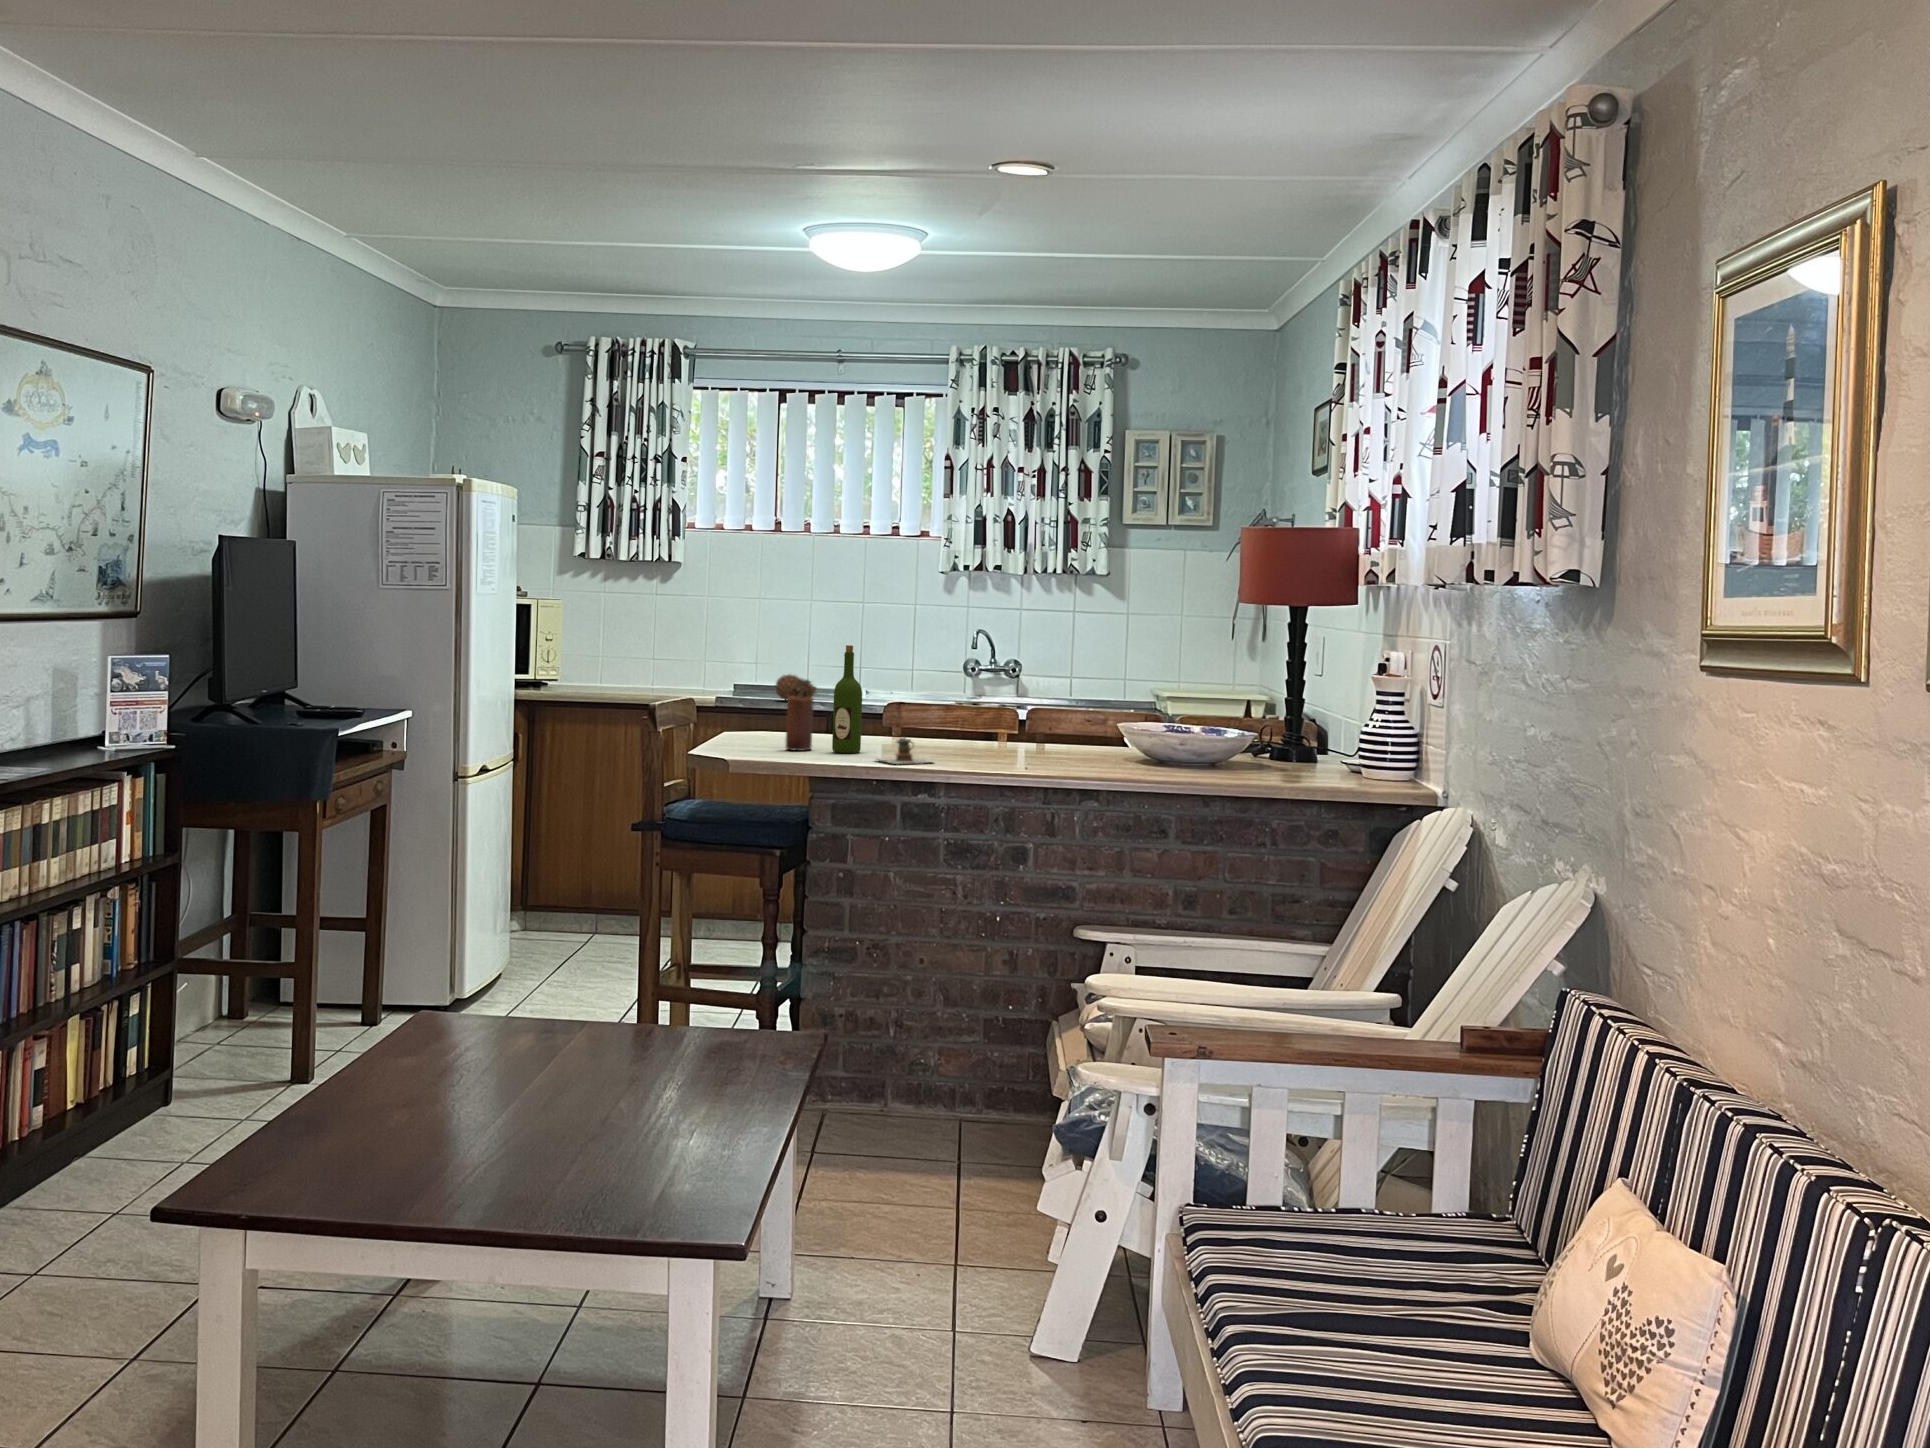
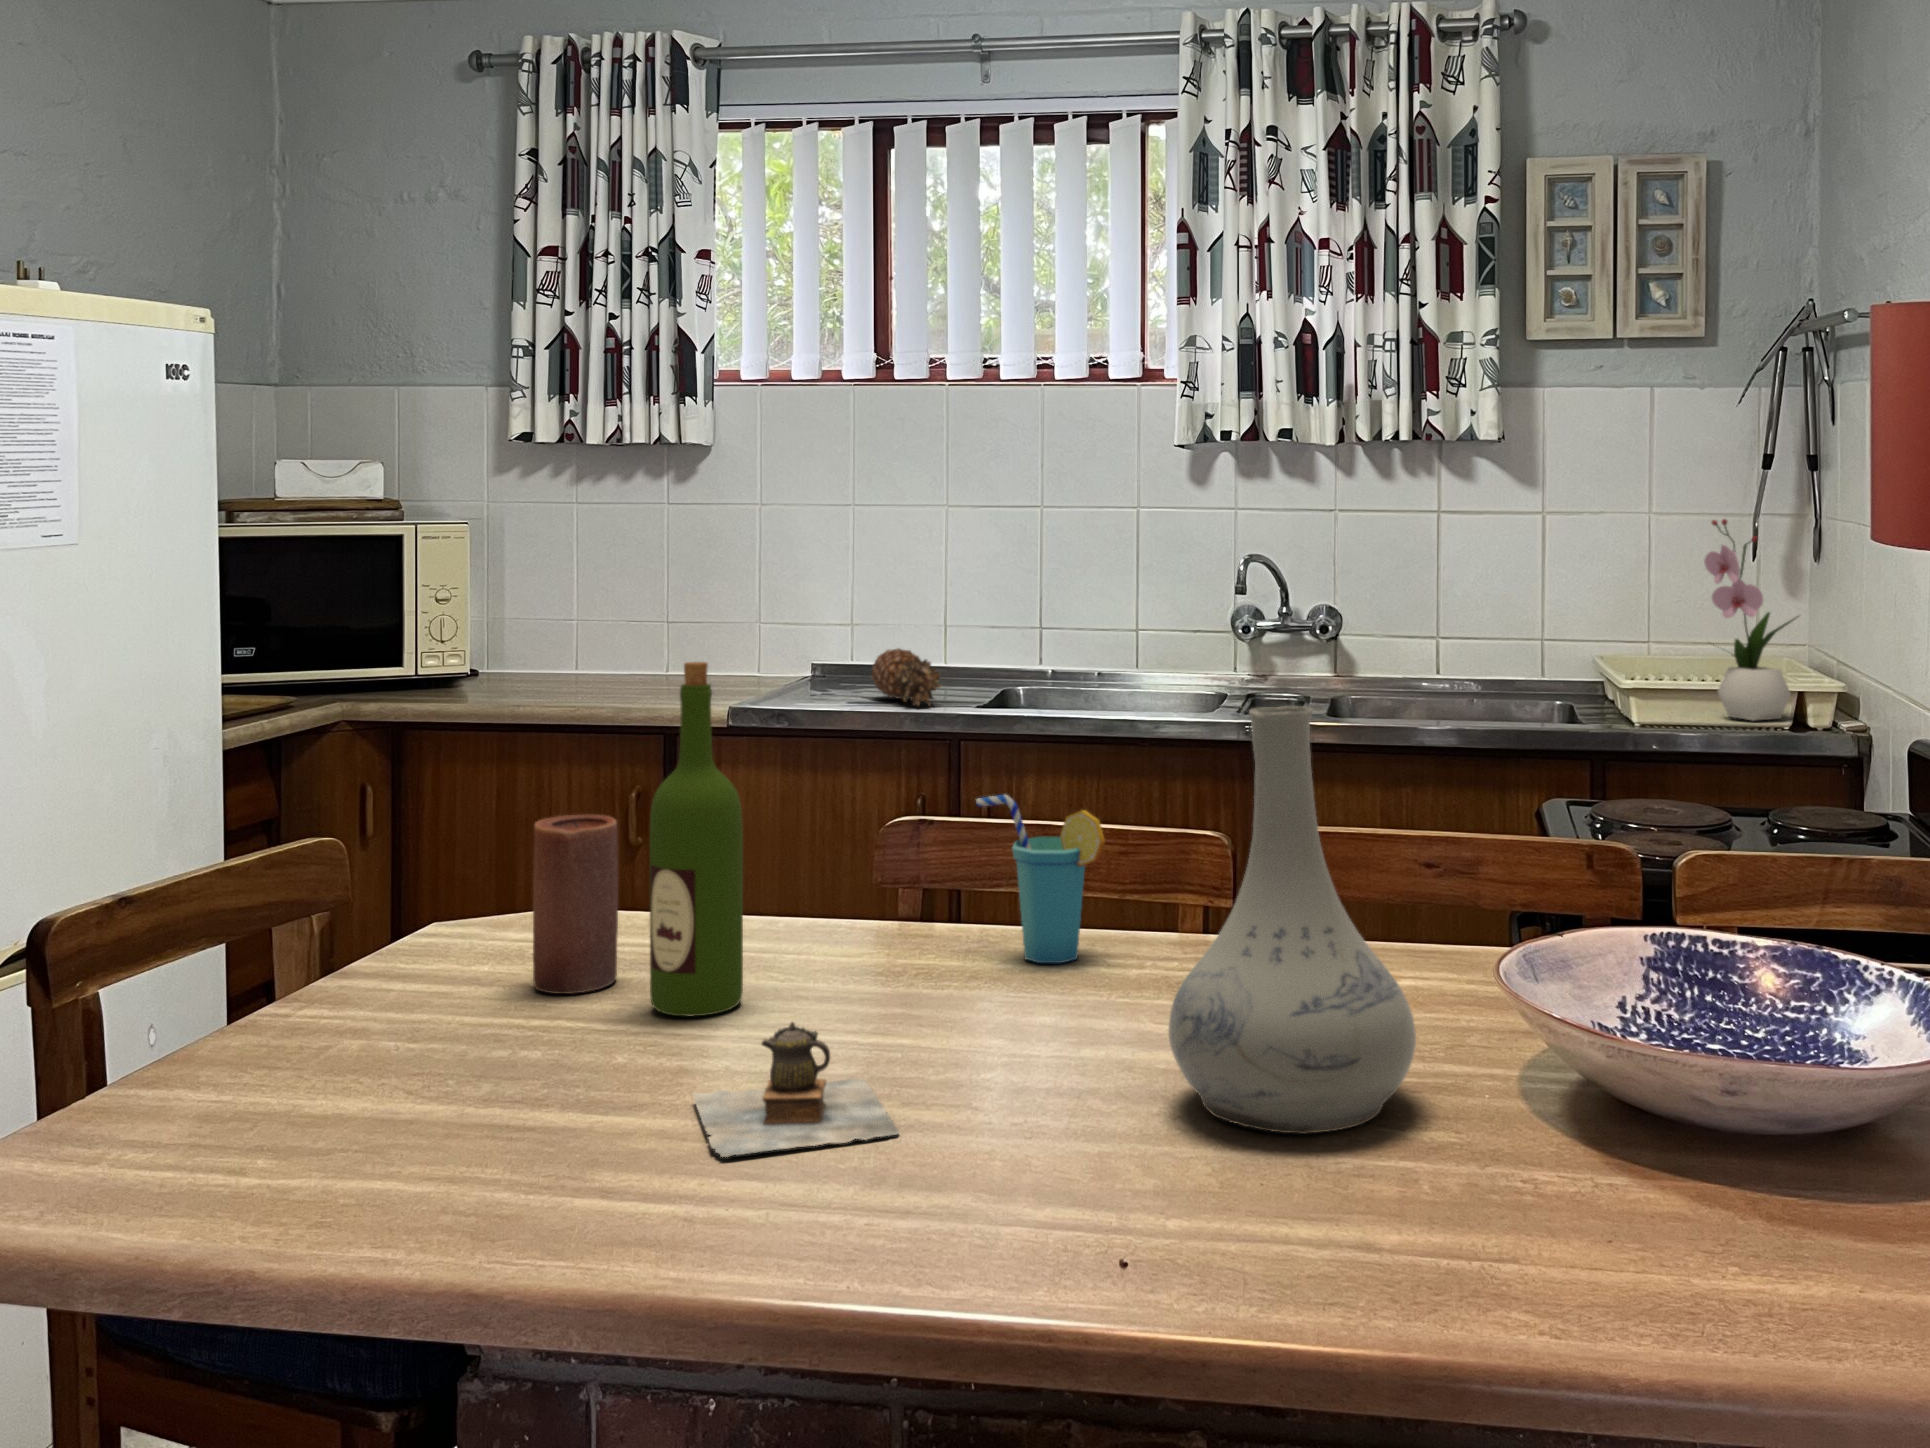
flower arrangement: none [1199,617,1242,712] -> present [1704,519,1797,720]
vase: none [1004,656,1070,763] -> present [1169,706,1416,1134]
cup: none [925,695,970,748] -> present [976,795,1105,963]

